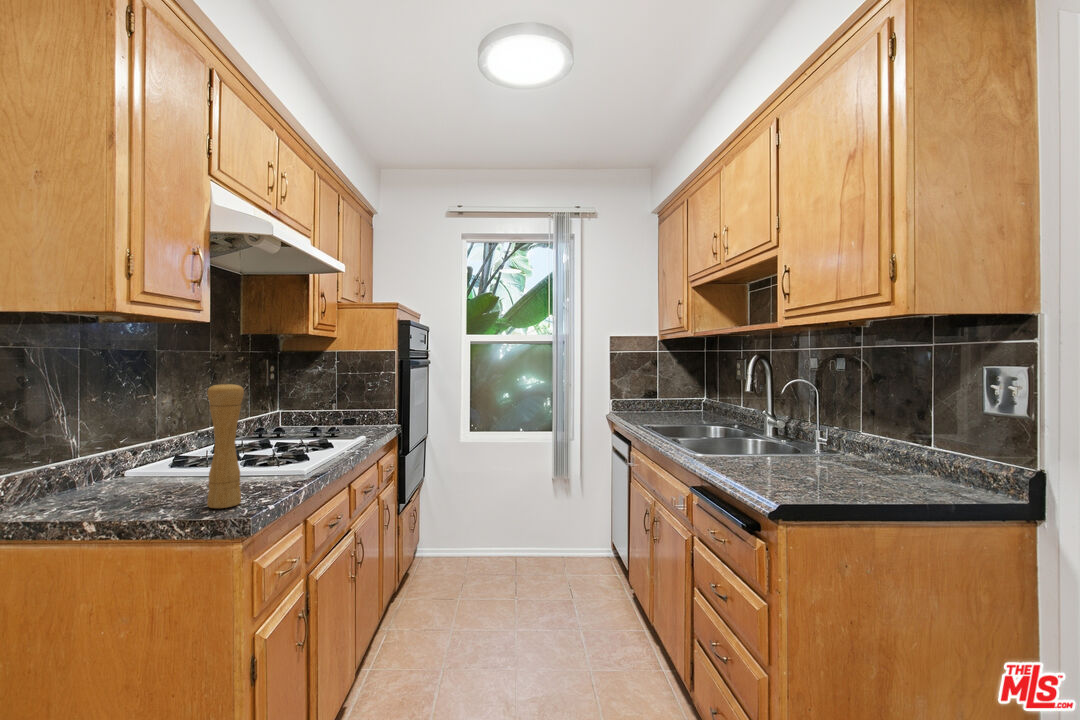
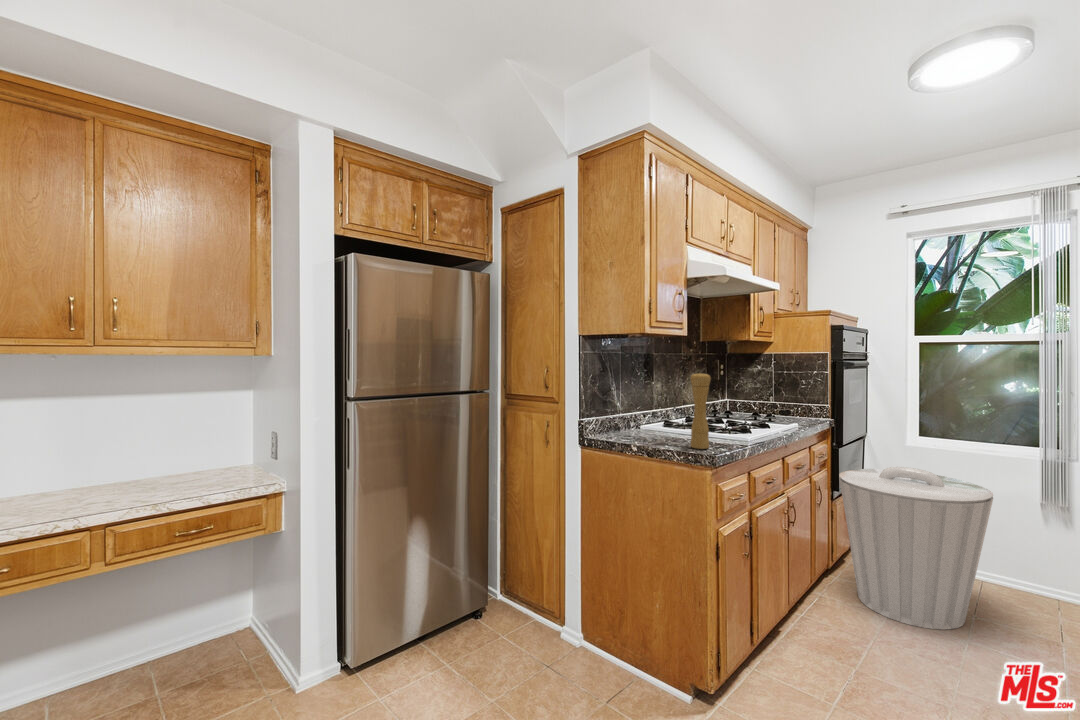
trash can: none [407,469,534,632] -> present [839,467,993,630]

